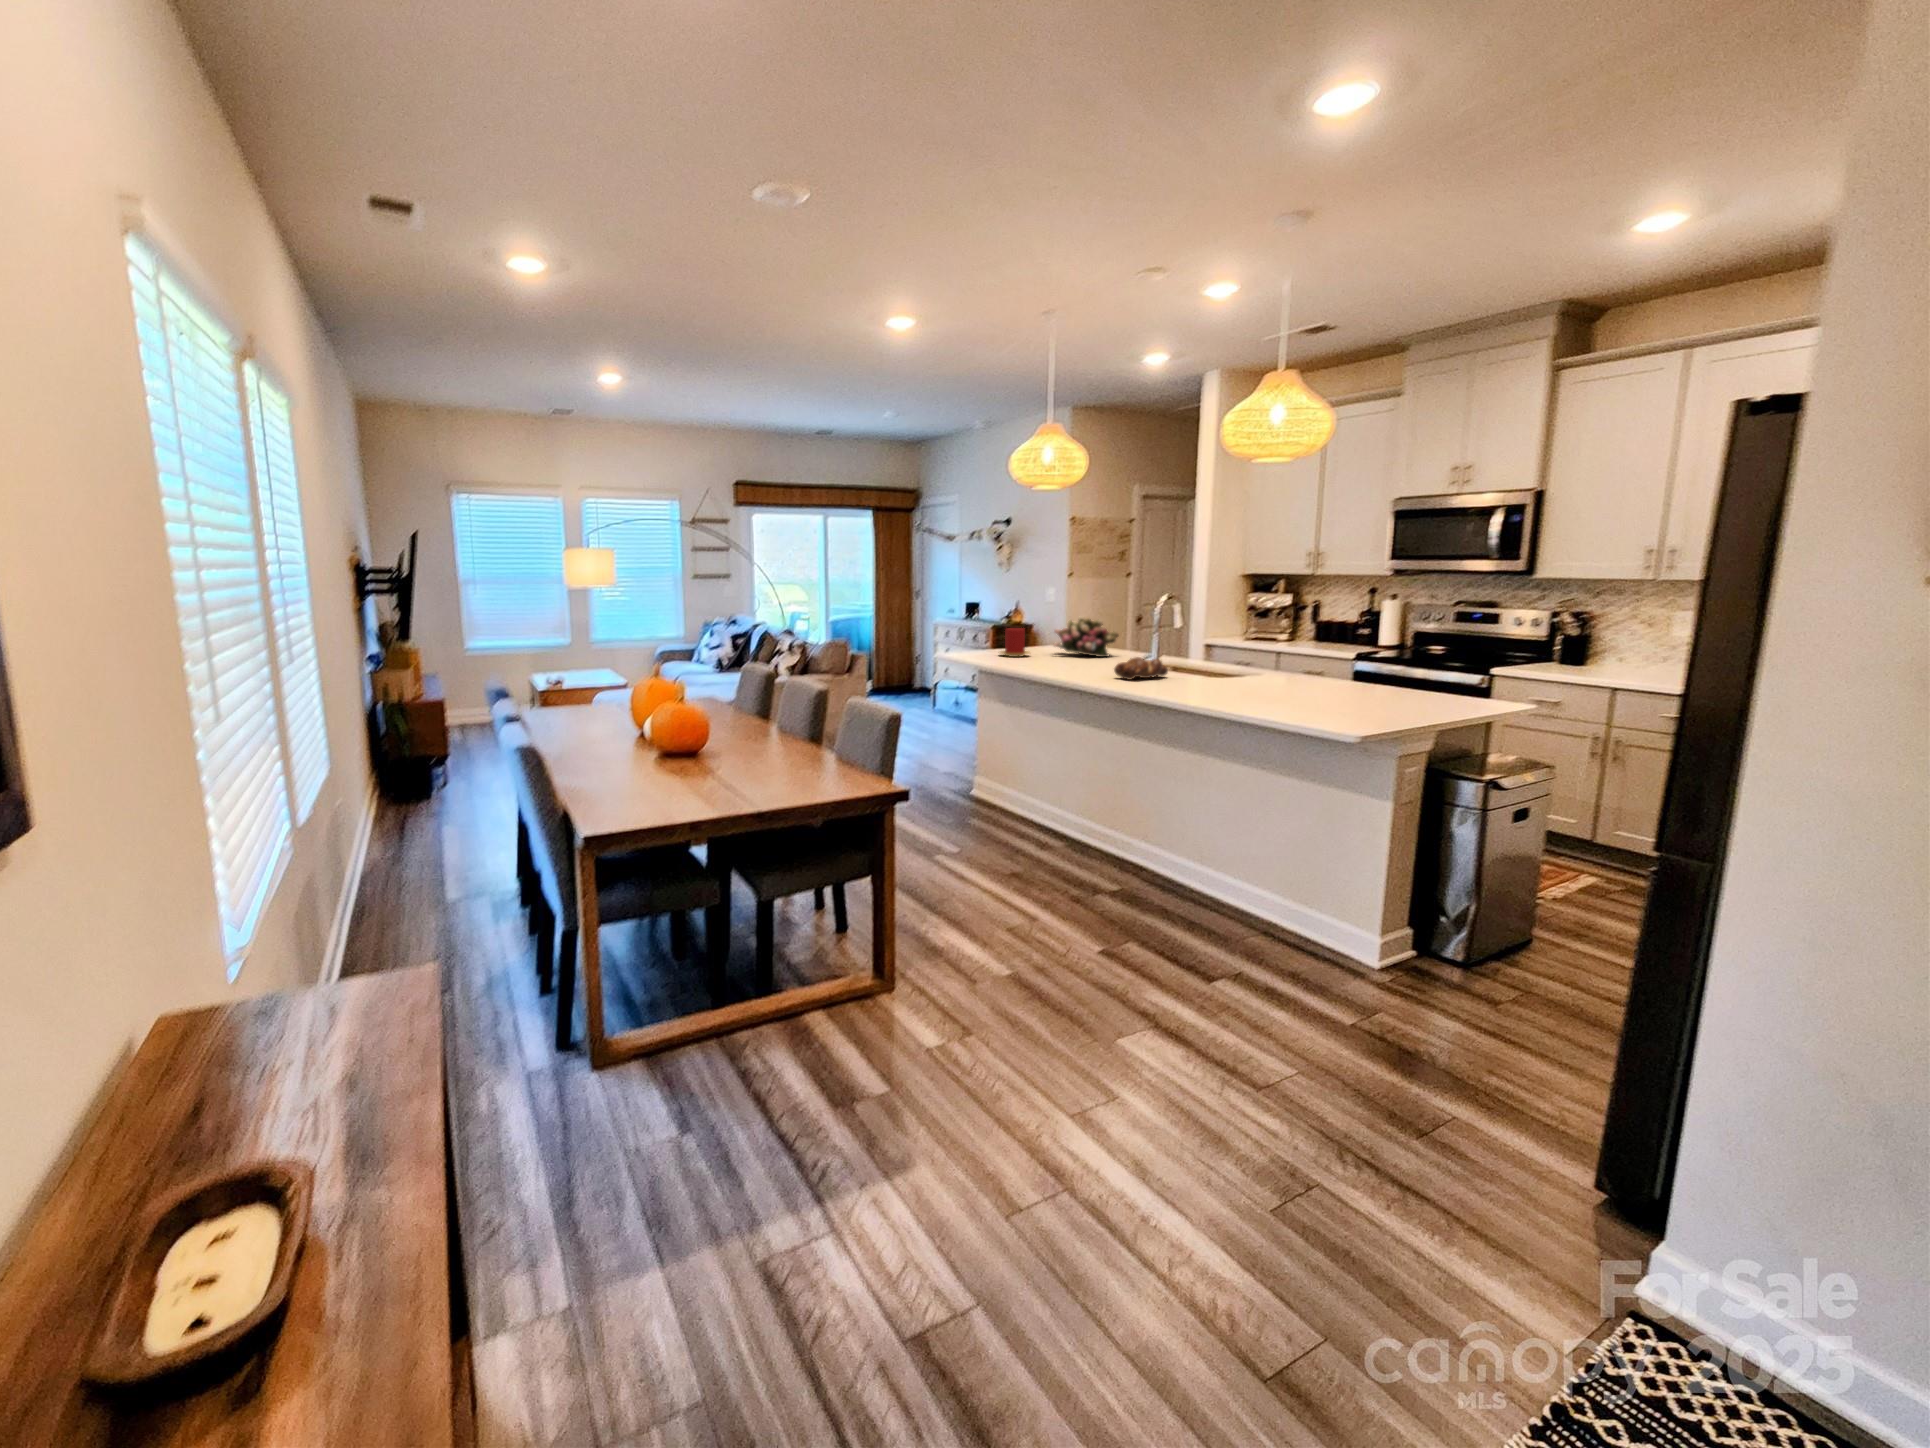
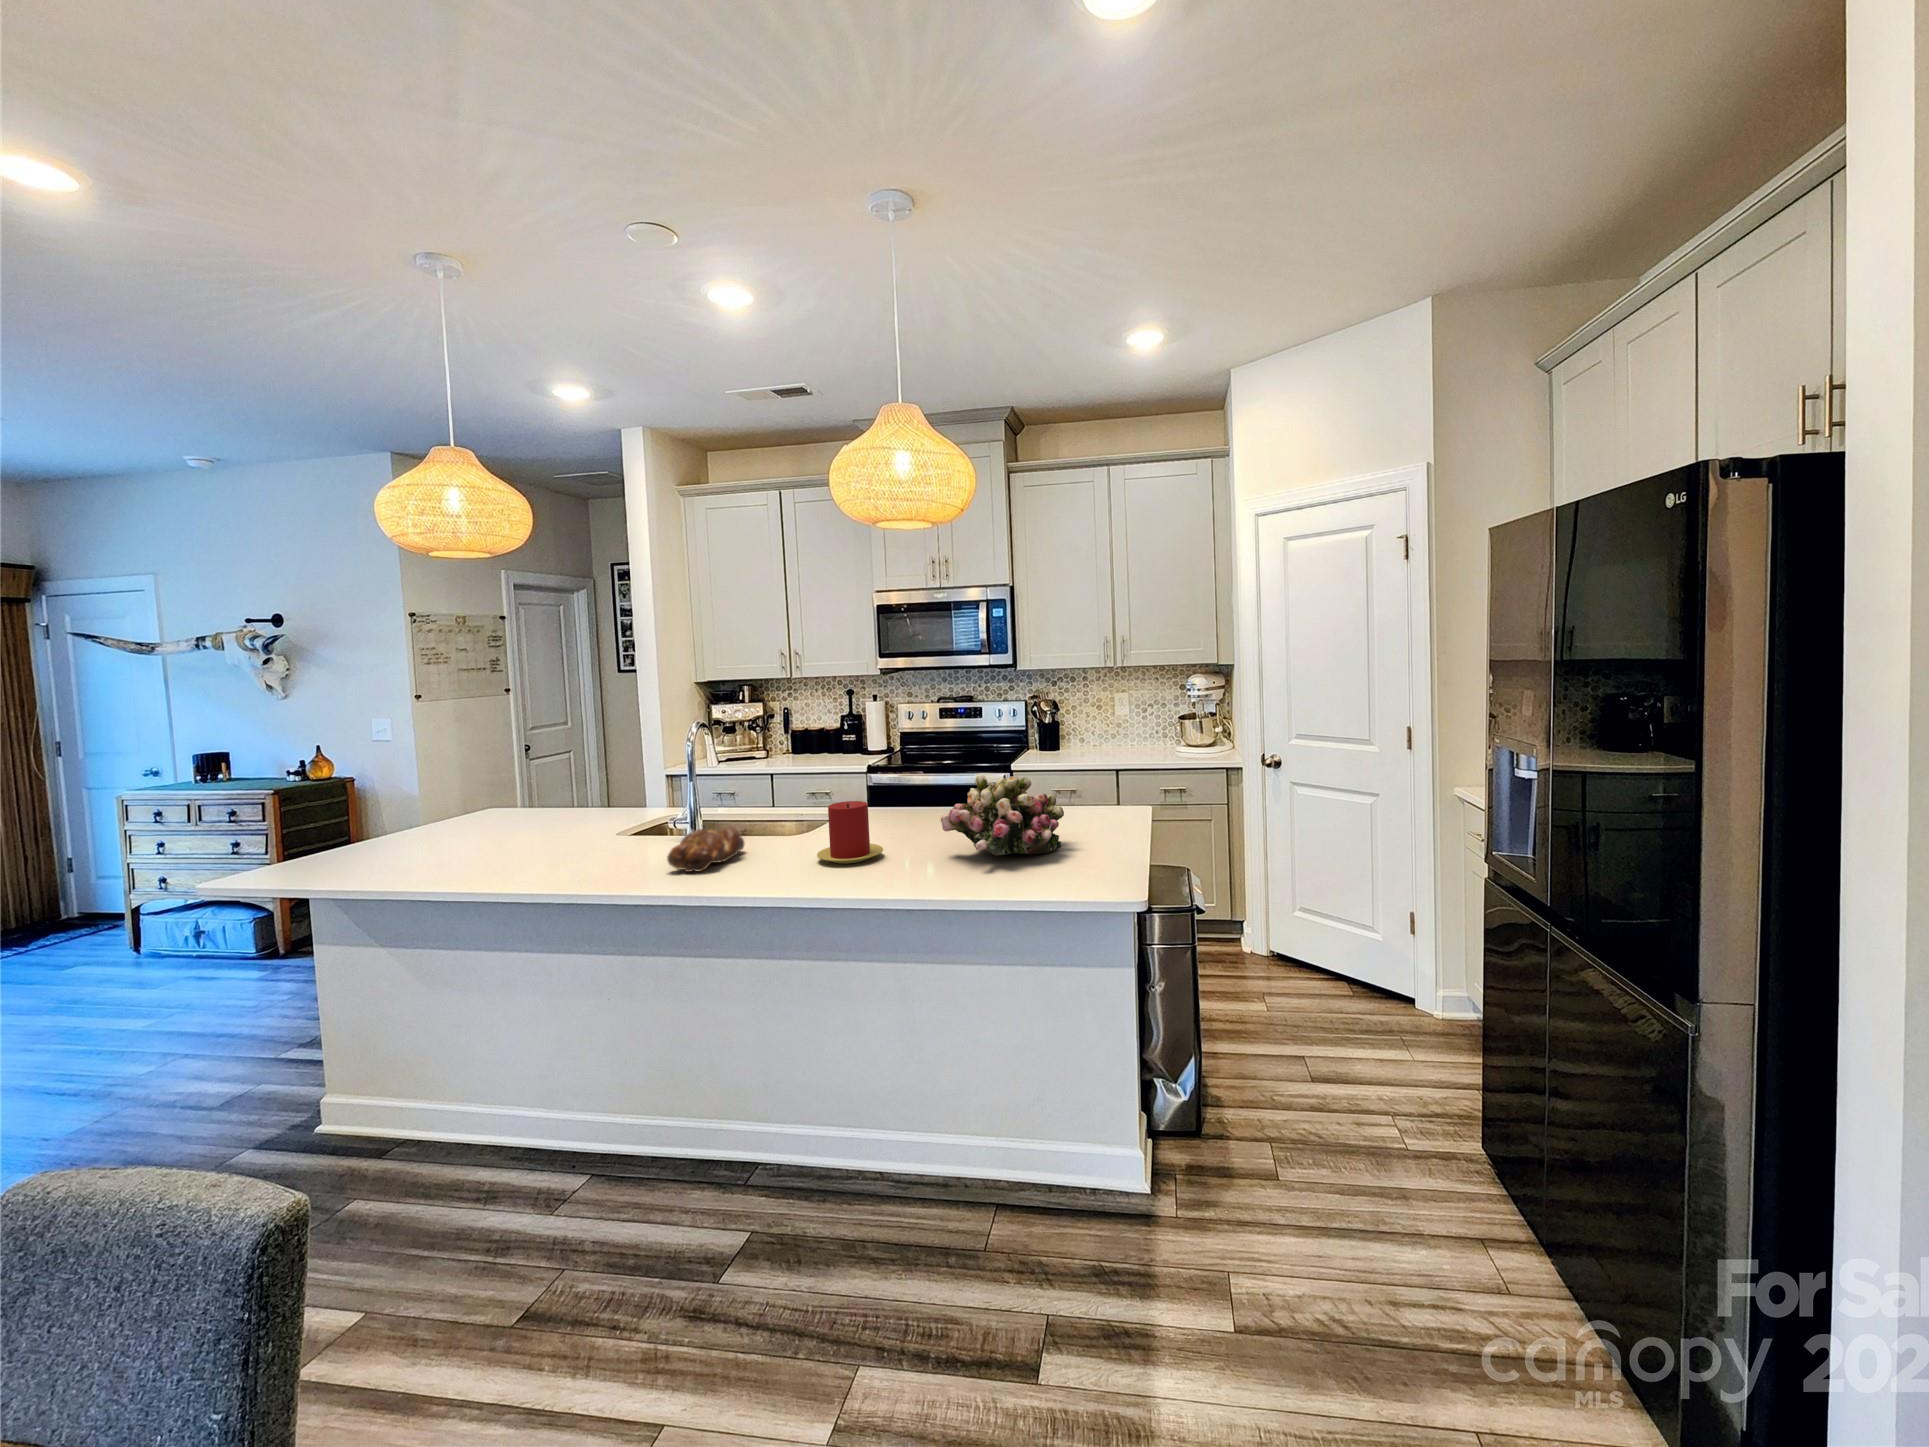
flower arrangement: present [1054,616,1118,657] -> present [941,774,1064,855]
candle: present [1000,628,1030,657] -> present [817,801,883,863]

